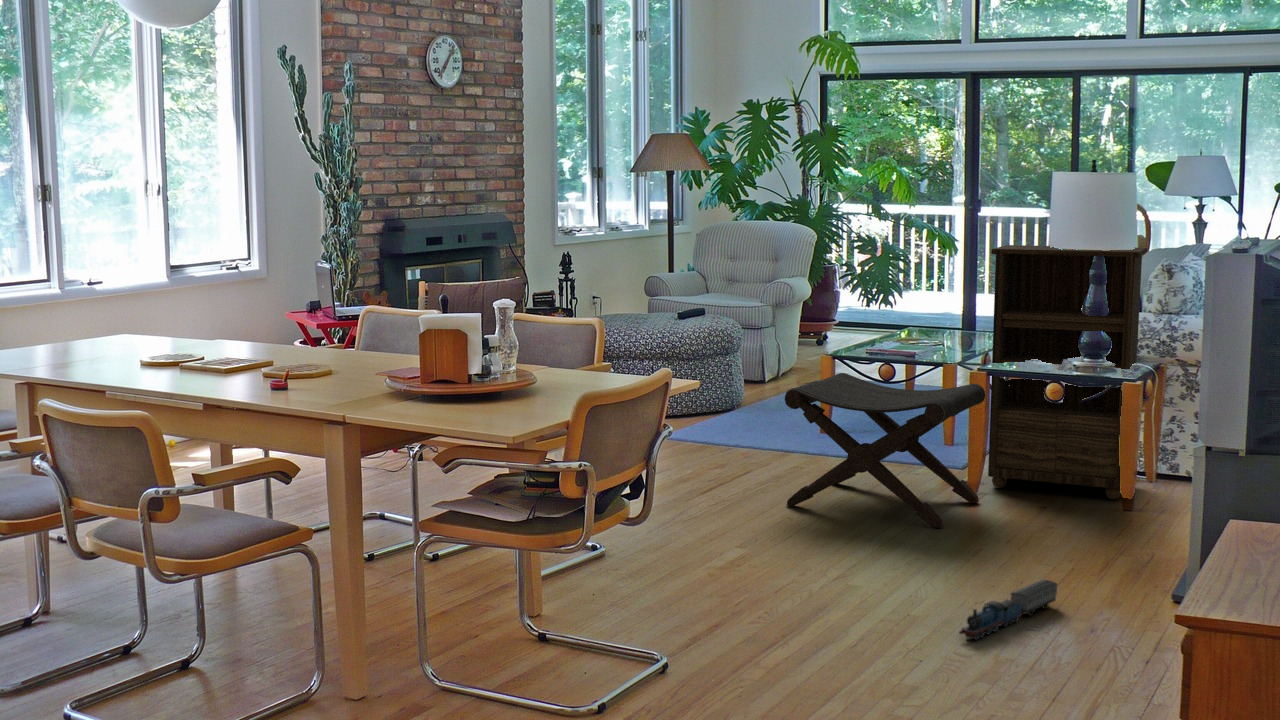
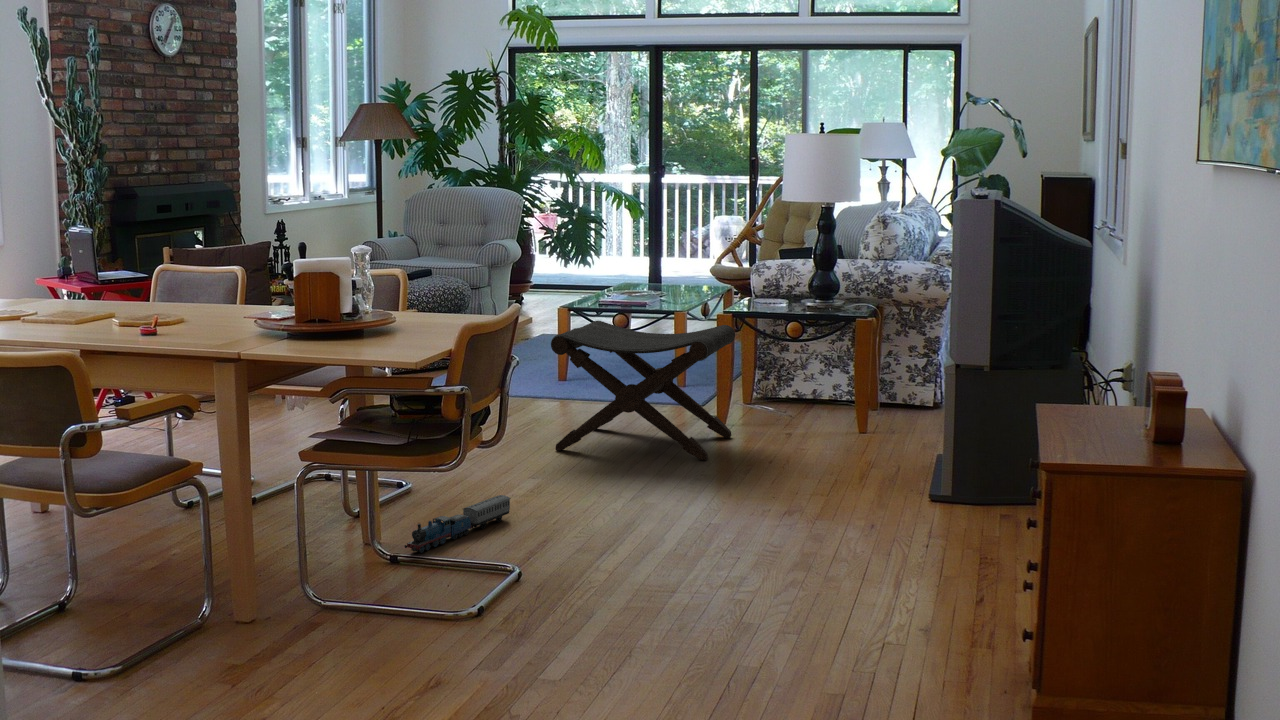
bookshelf: present [988,245,1147,499] -> none [733,197,866,427]
toy train: present [959,580,1057,640] -> present [404,495,511,553]

